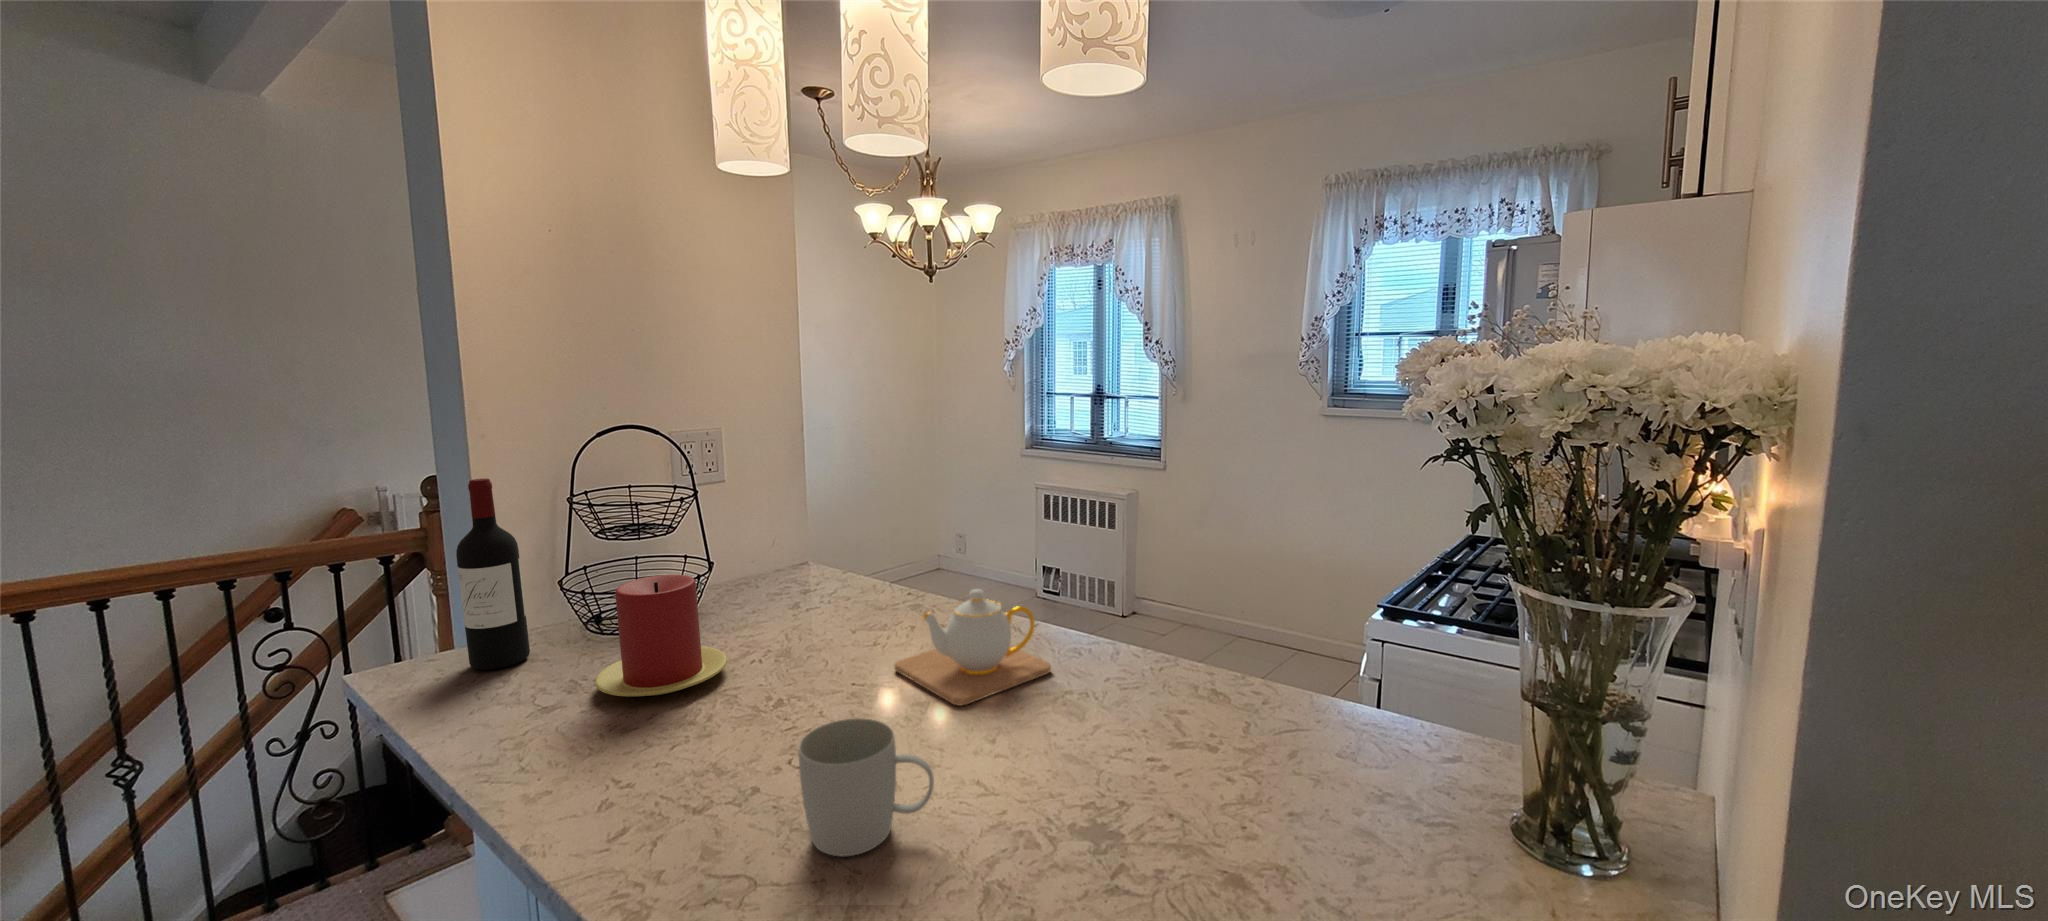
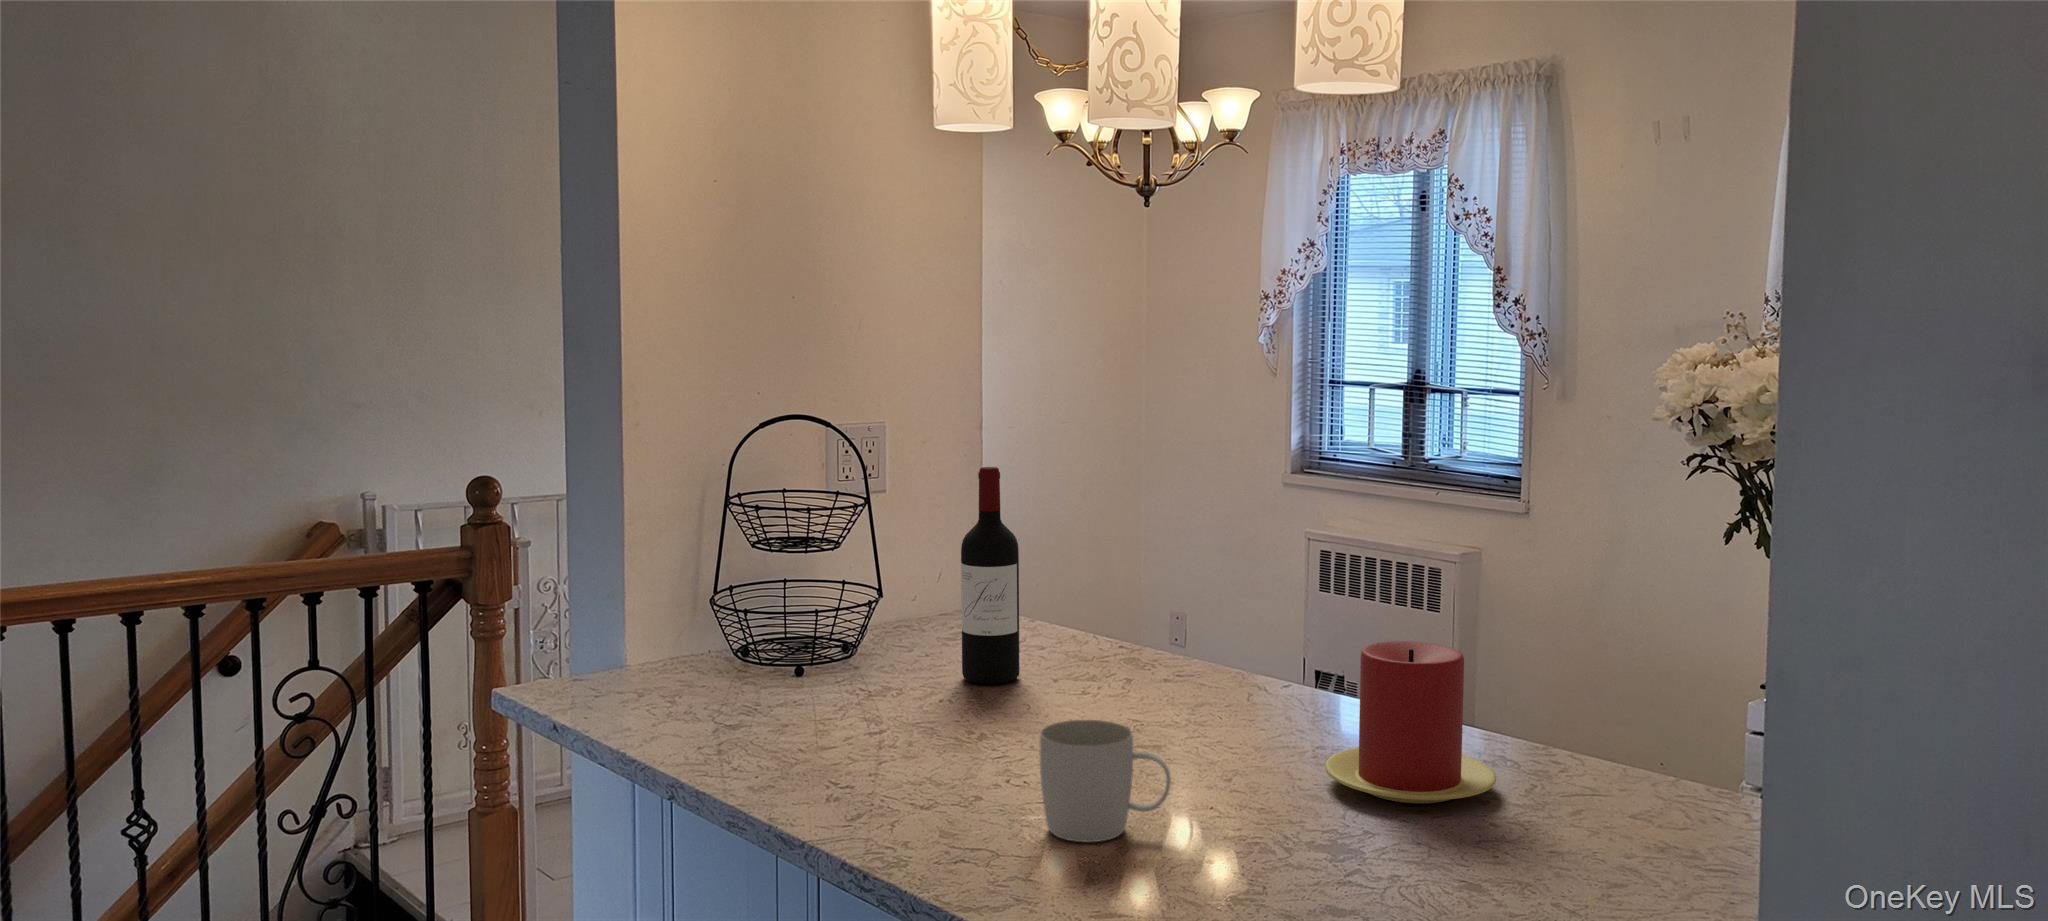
wine bottle: present [456,479,530,670] -> present [961,467,1019,684]
candle: present [595,575,727,696] -> present [1325,641,1496,803]
teapot: present [894,589,1051,706] -> none [1111,622,1302,750]

